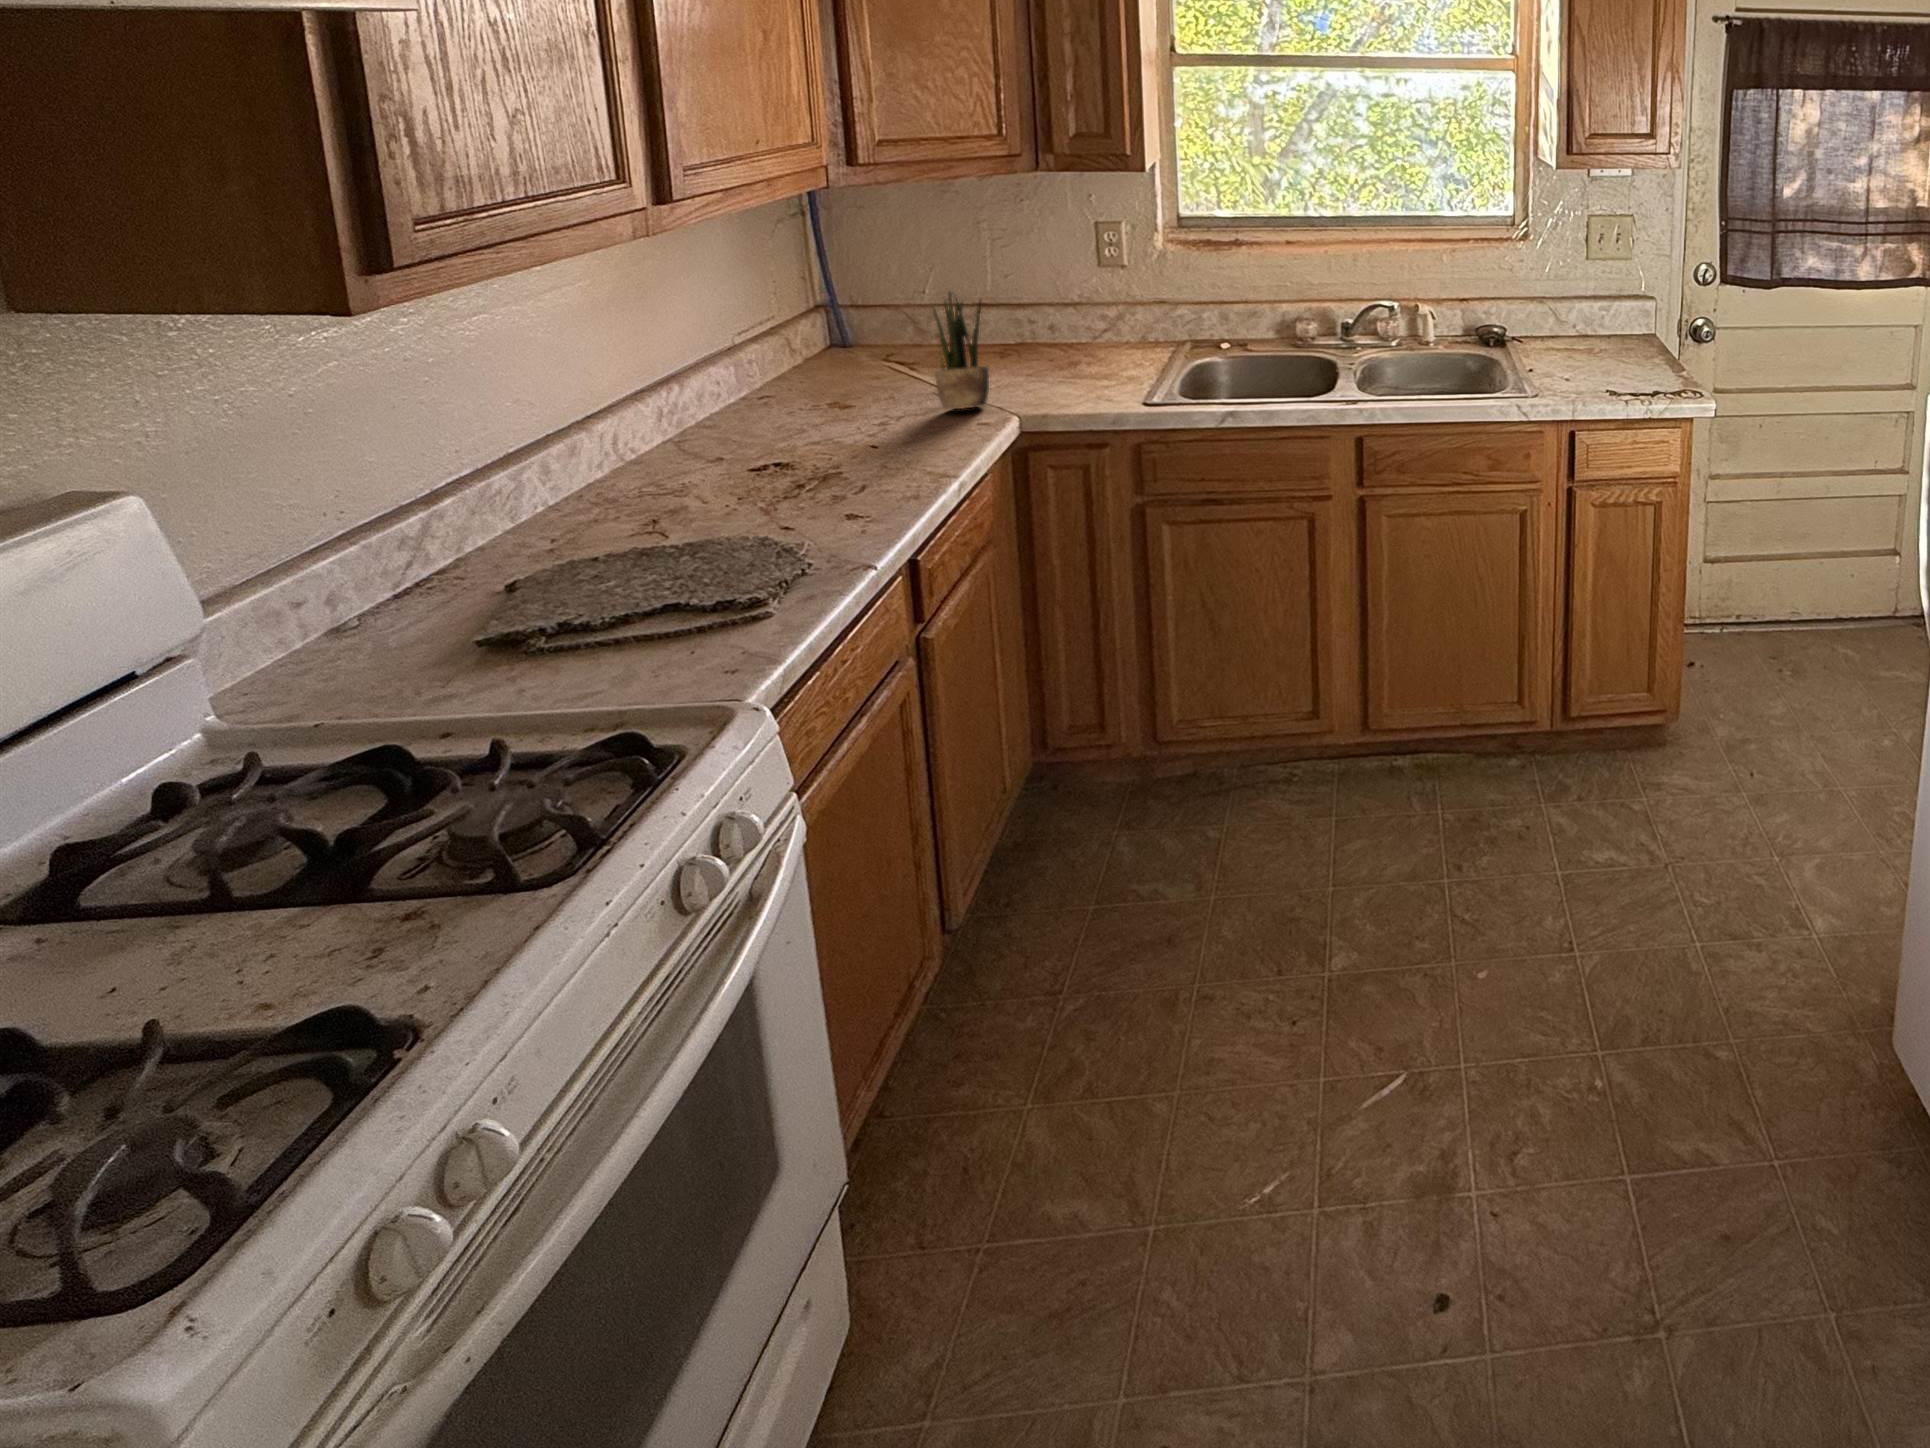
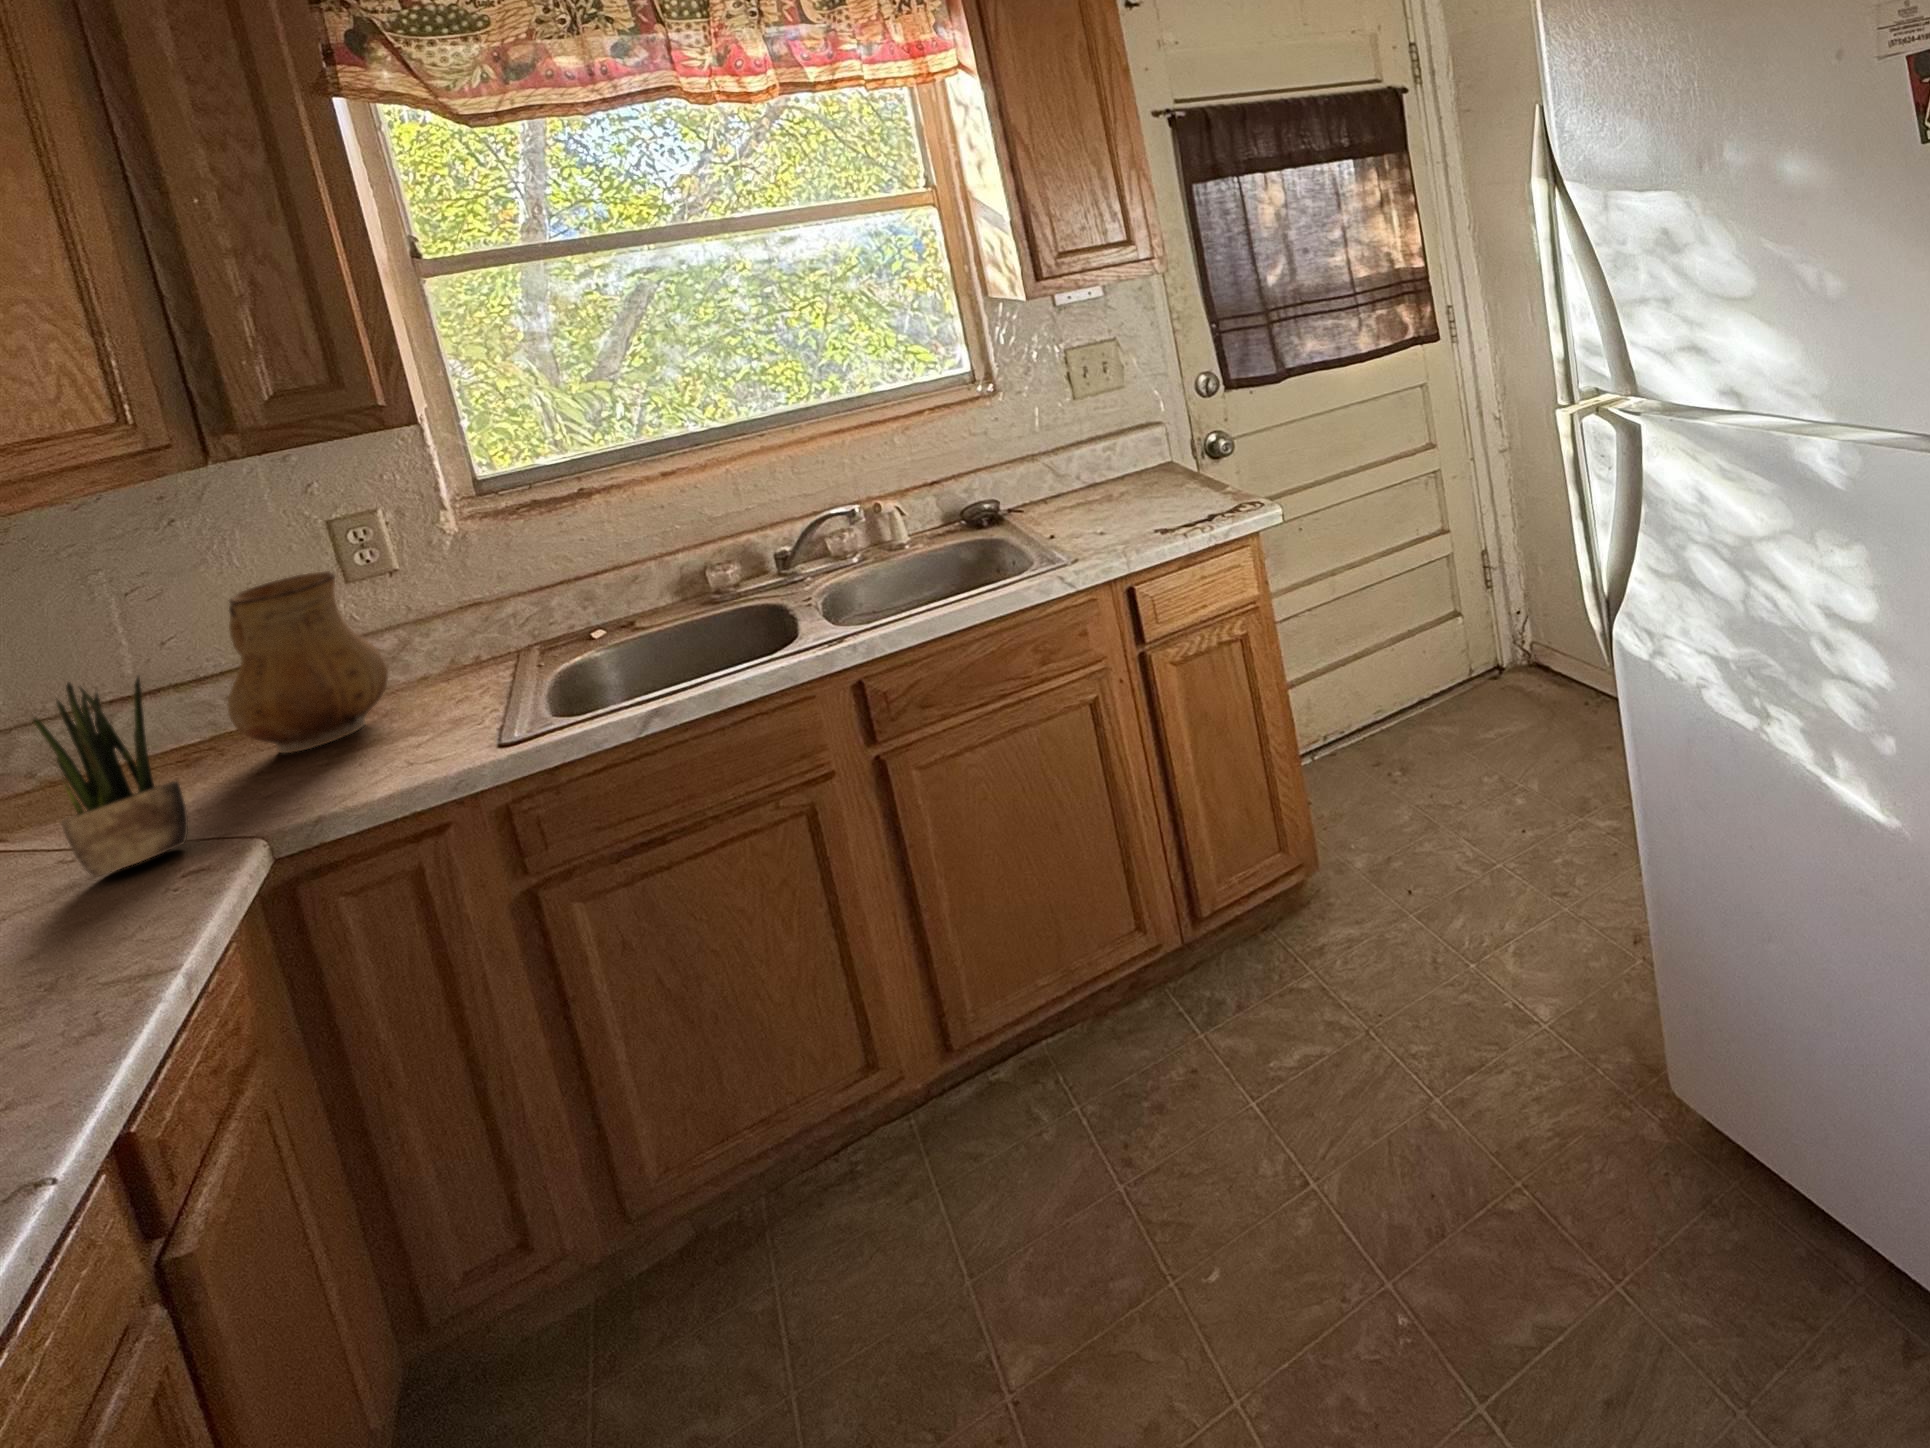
ceramic pitcher: none [1025,255,1106,369] -> present [228,571,388,753]

